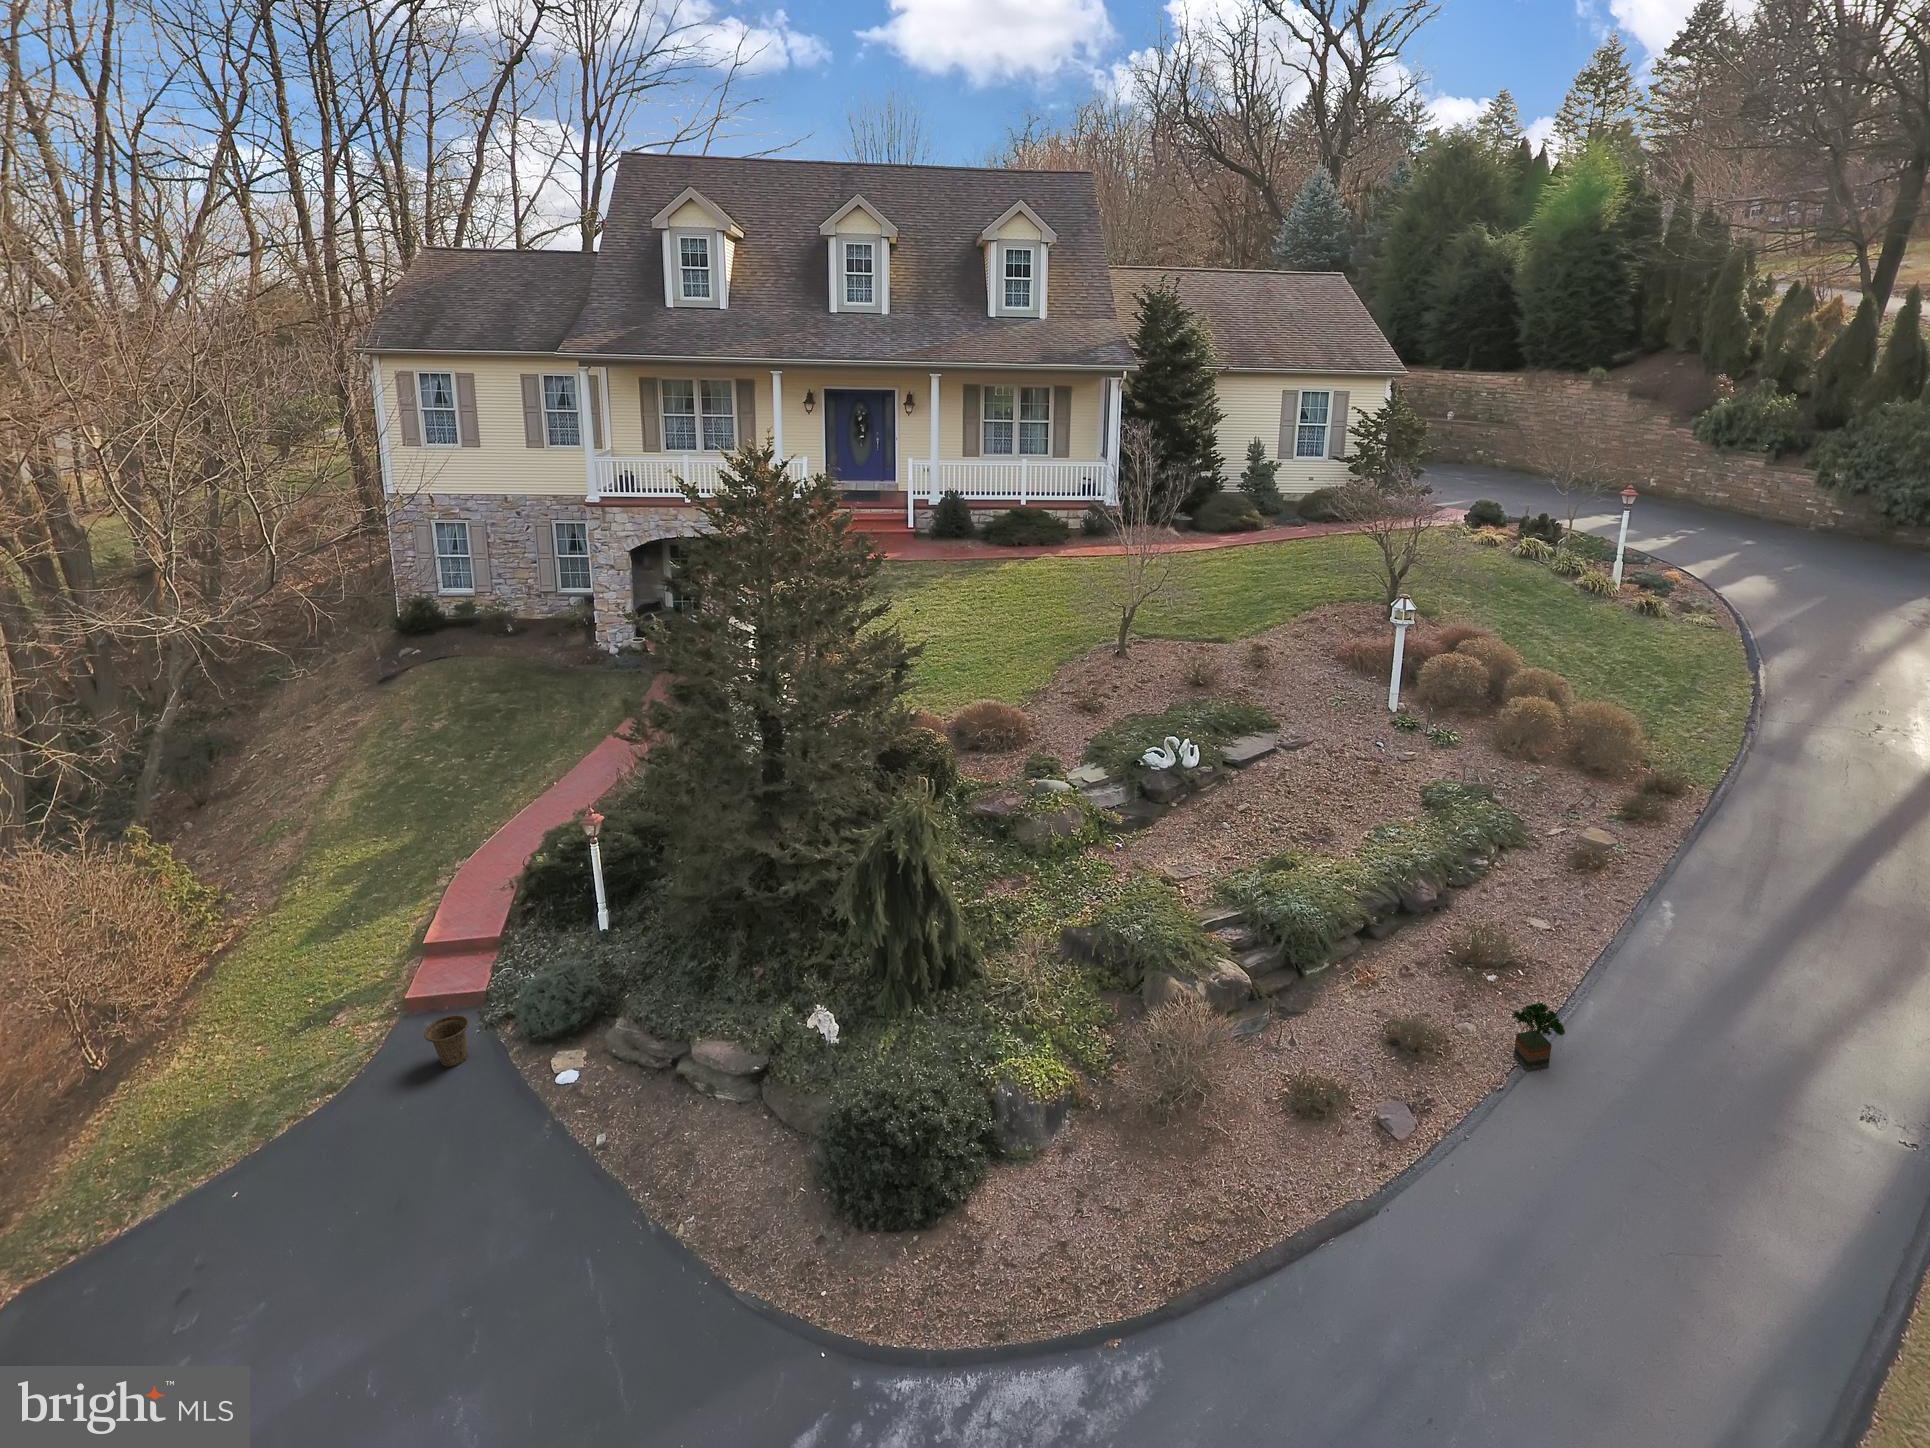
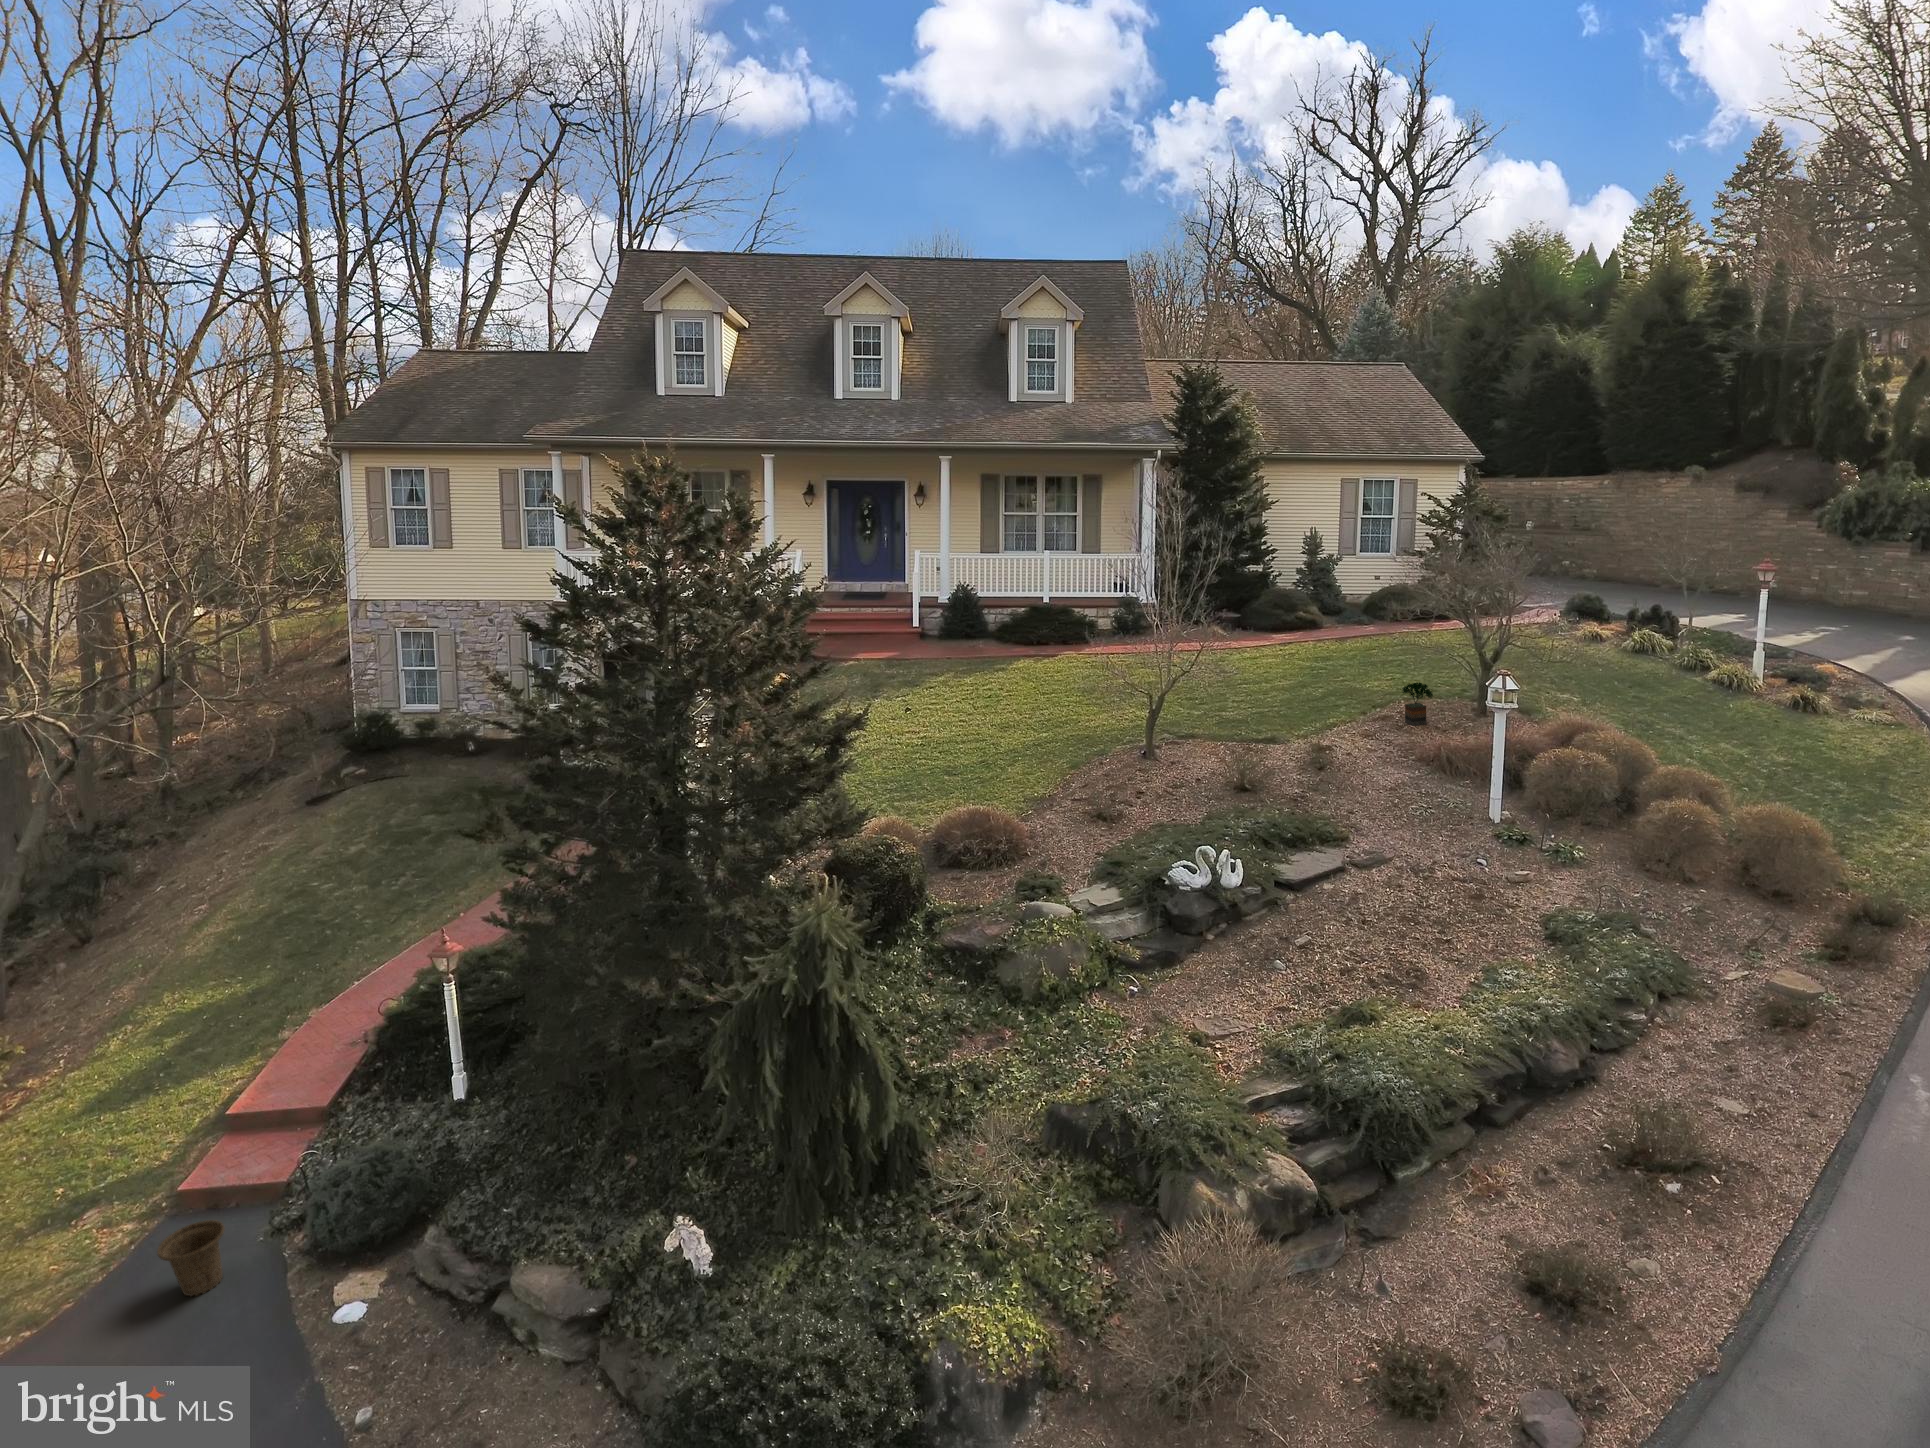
potted tree: present [1512,1002,1565,1072] -> present [1402,682,1433,726]

